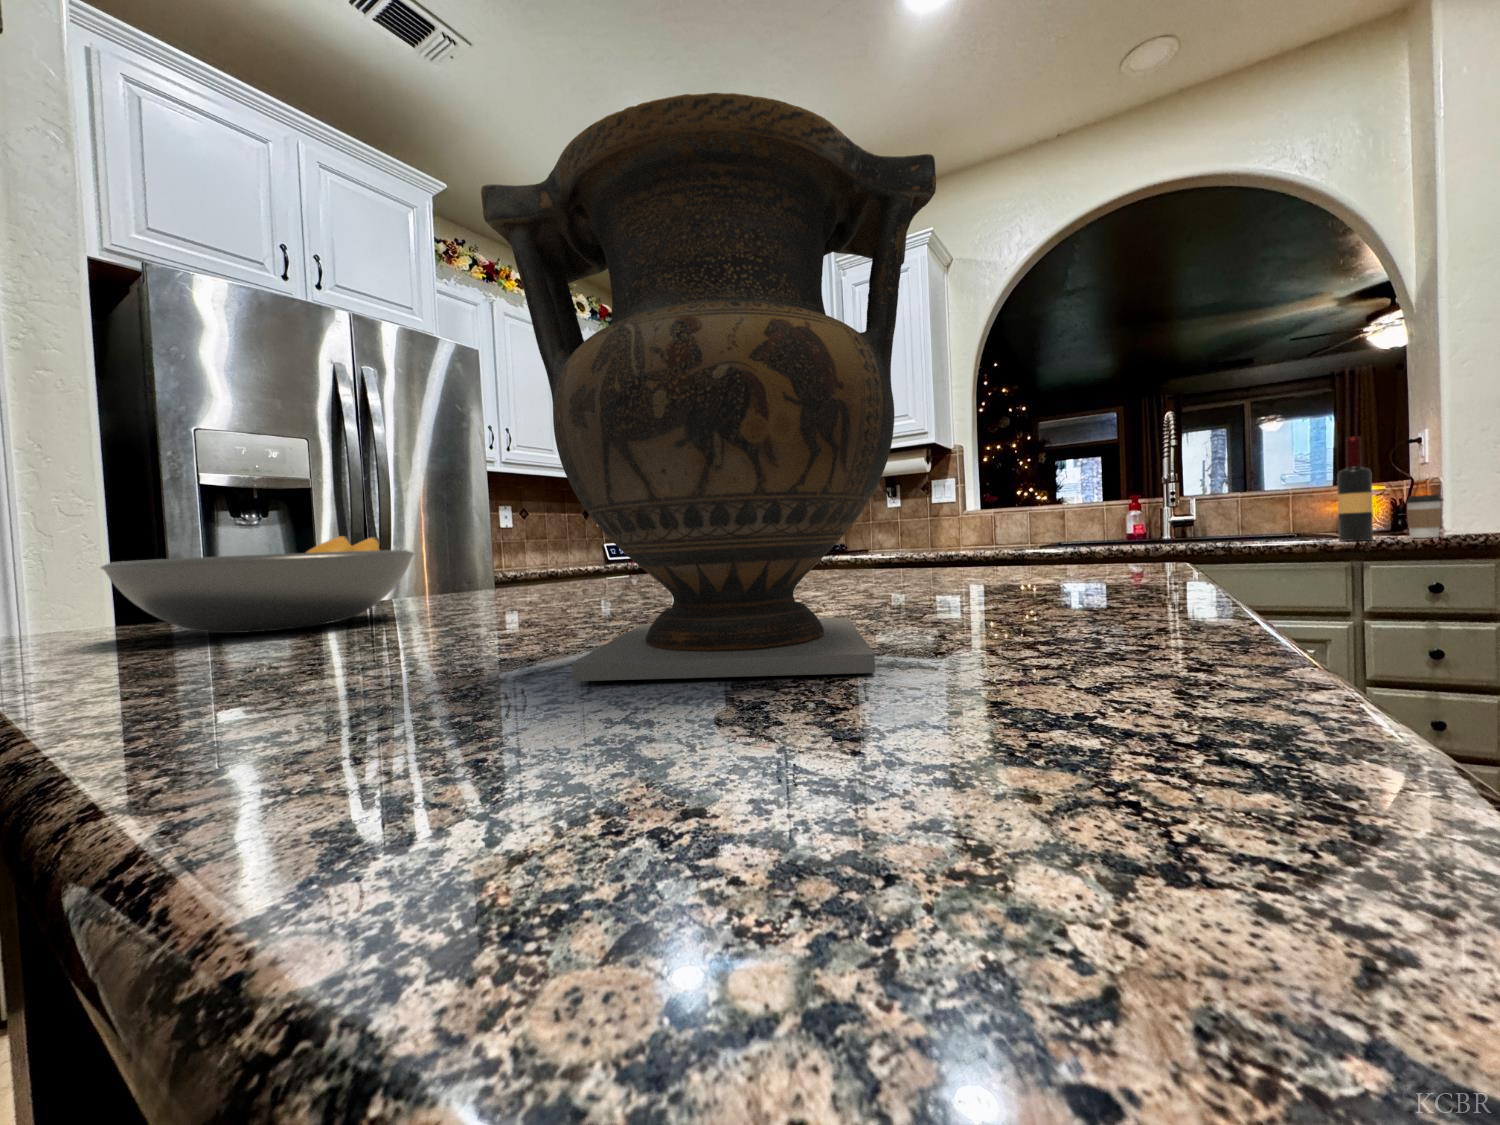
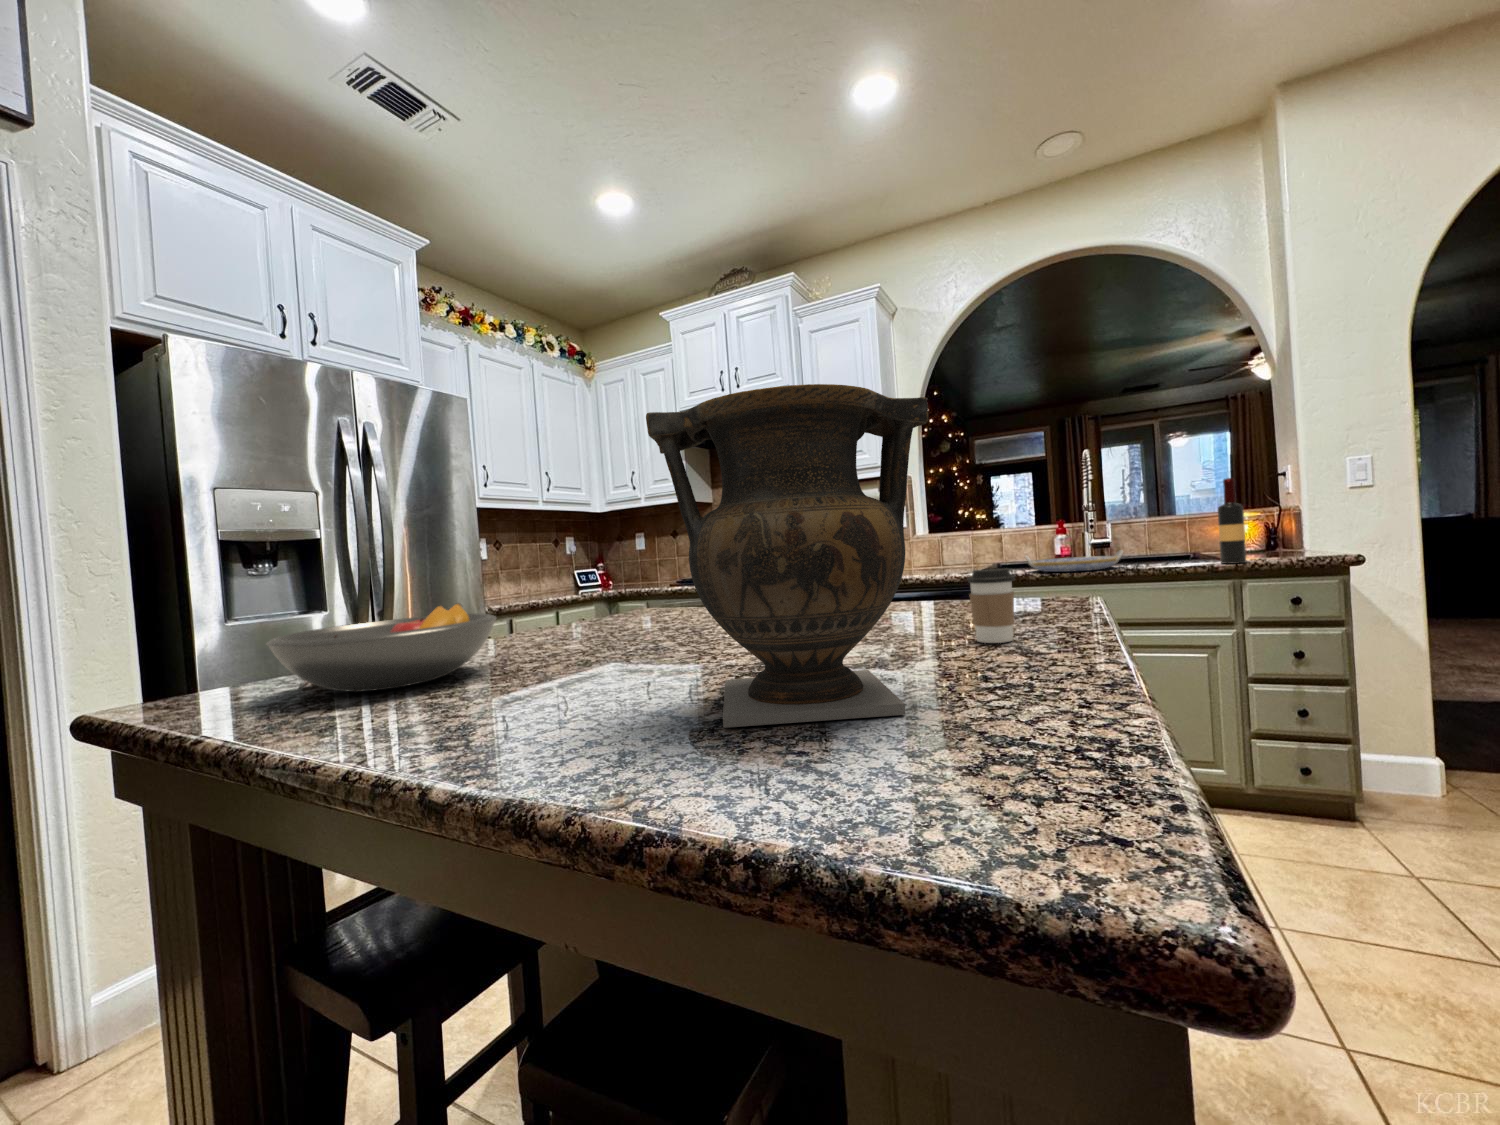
coffee cup: present [1405,494,1443,538] -> present [968,568,1015,643]
serving tray: none [1091,524,1213,549] -> present [1025,550,1123,572]

